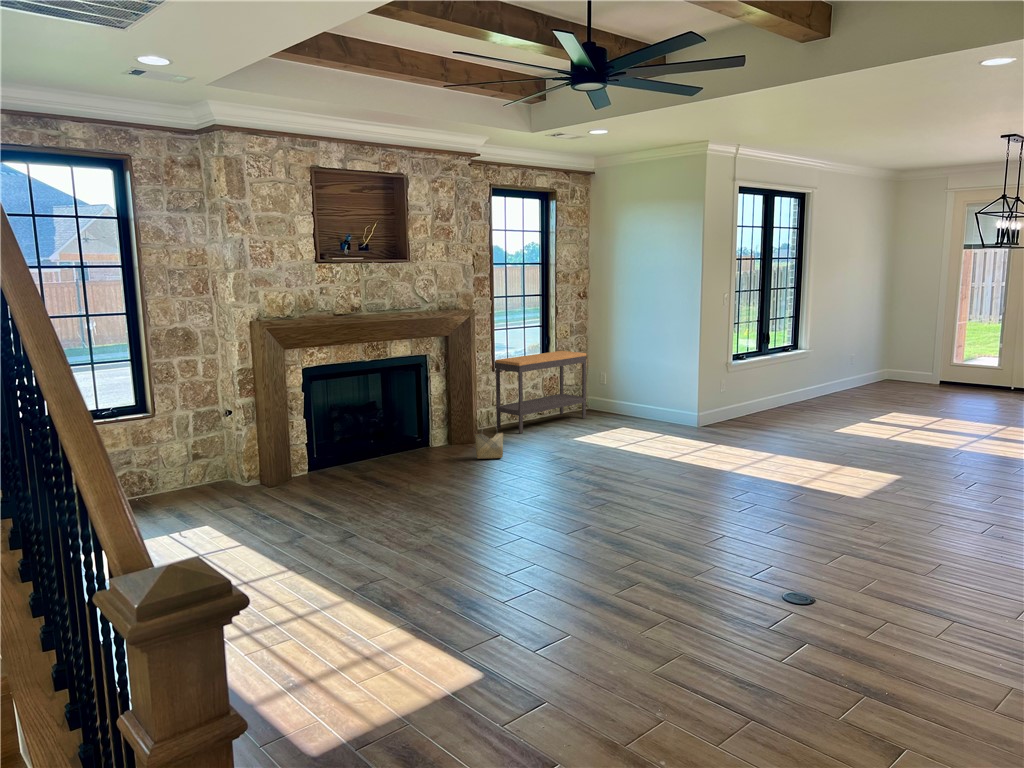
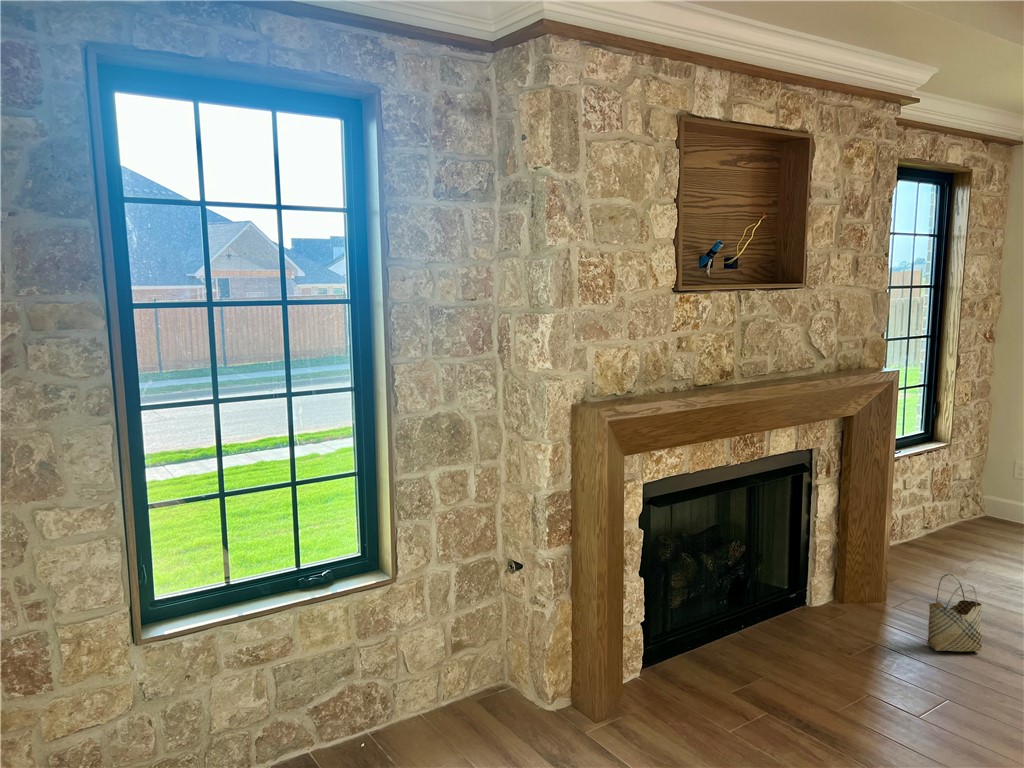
console table: present [495,351,586,434] -> none [879,426,1018,575]

